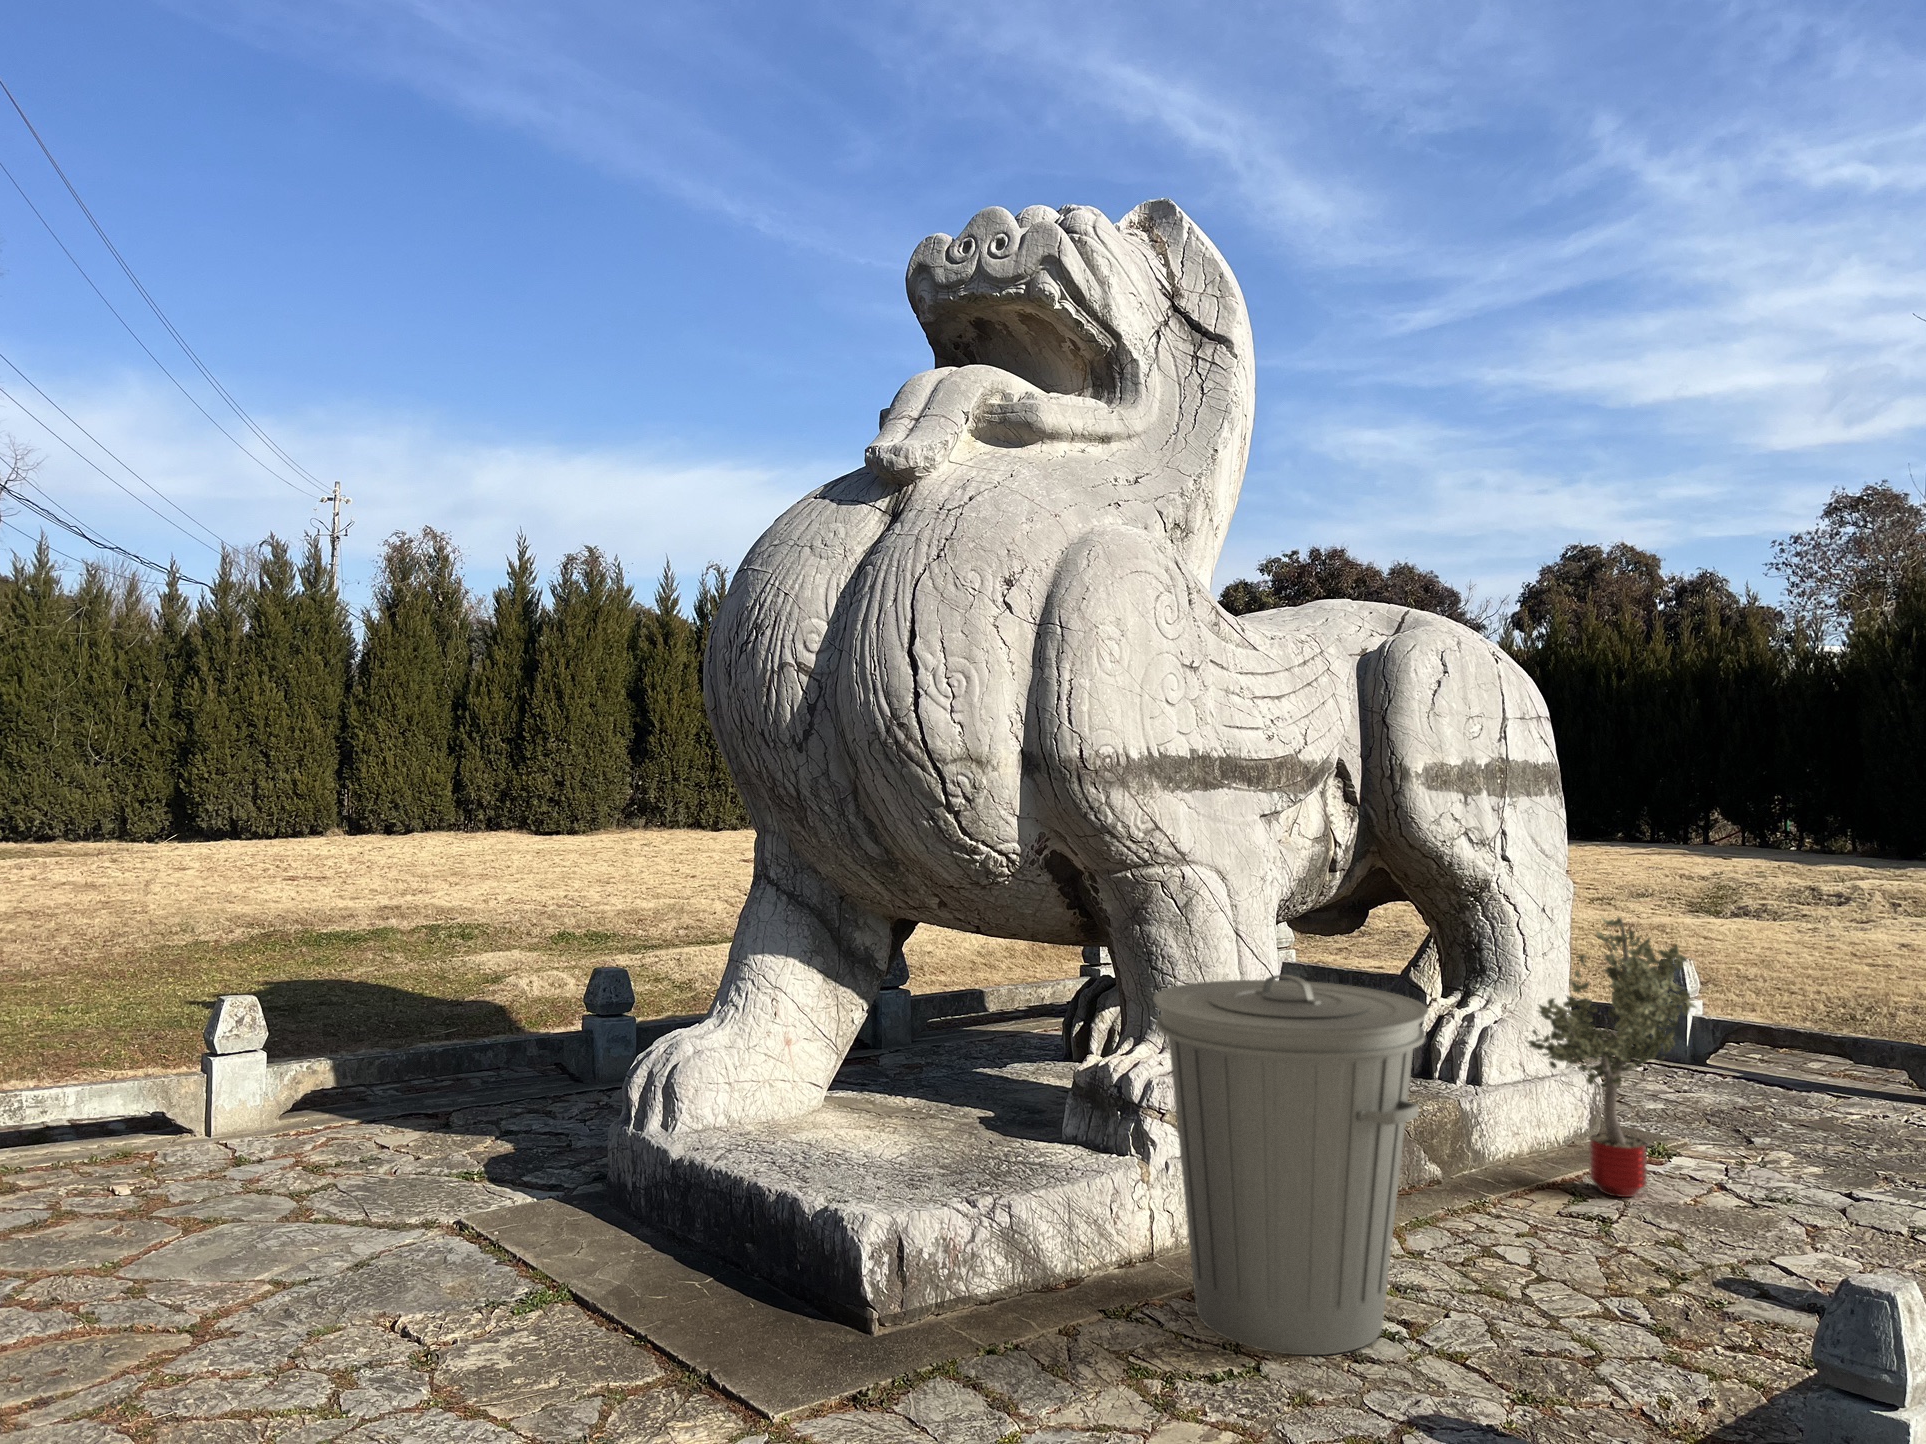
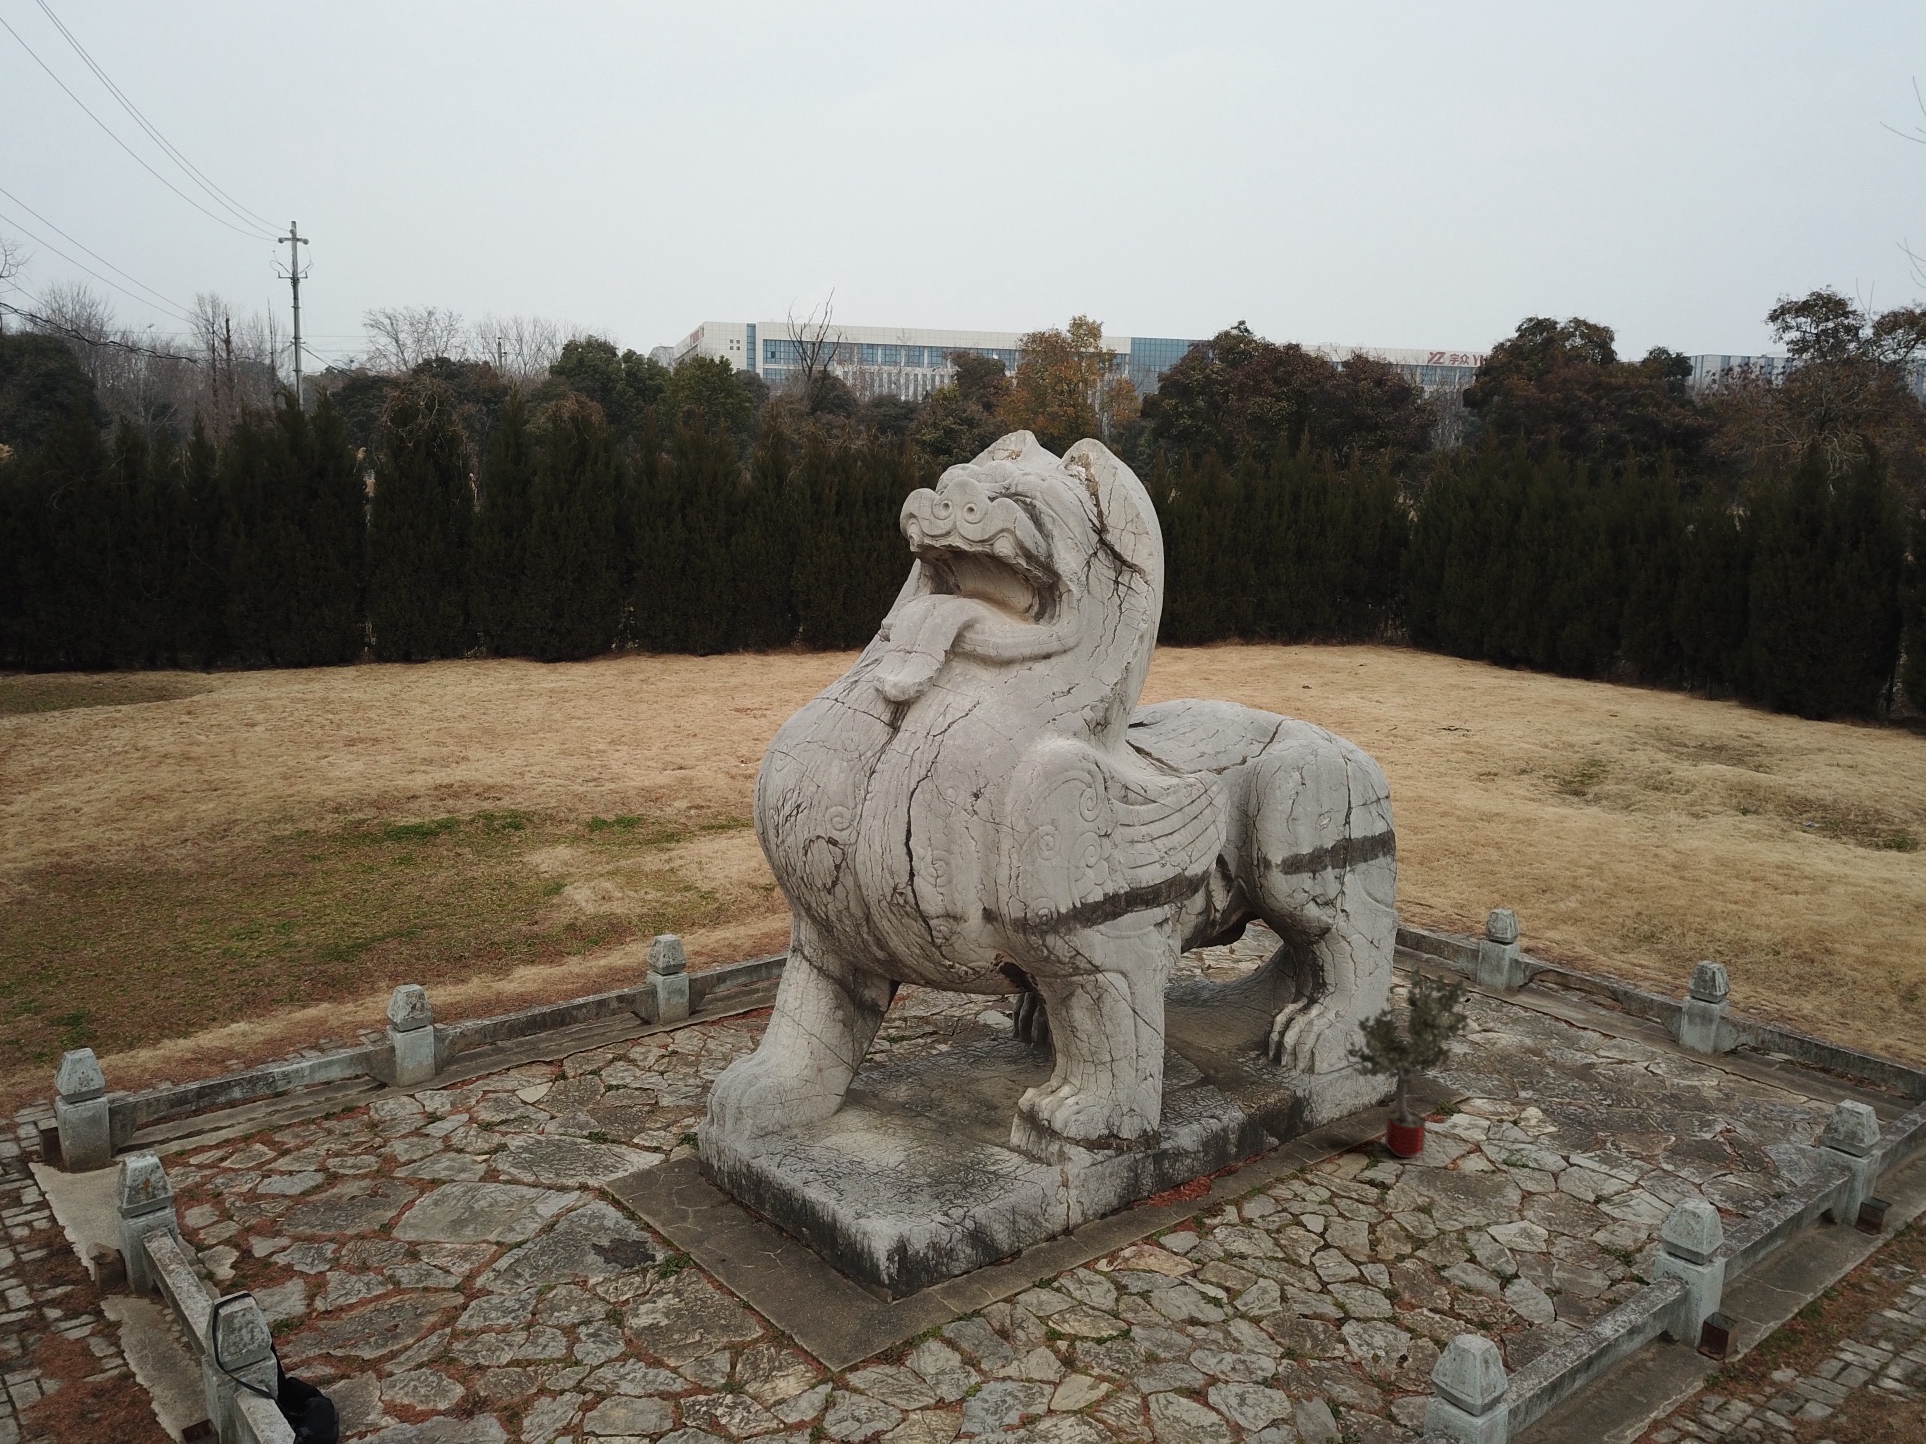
trash can: present [1153,975,1428,1355] -> none [1070,1056,1251,1318]

